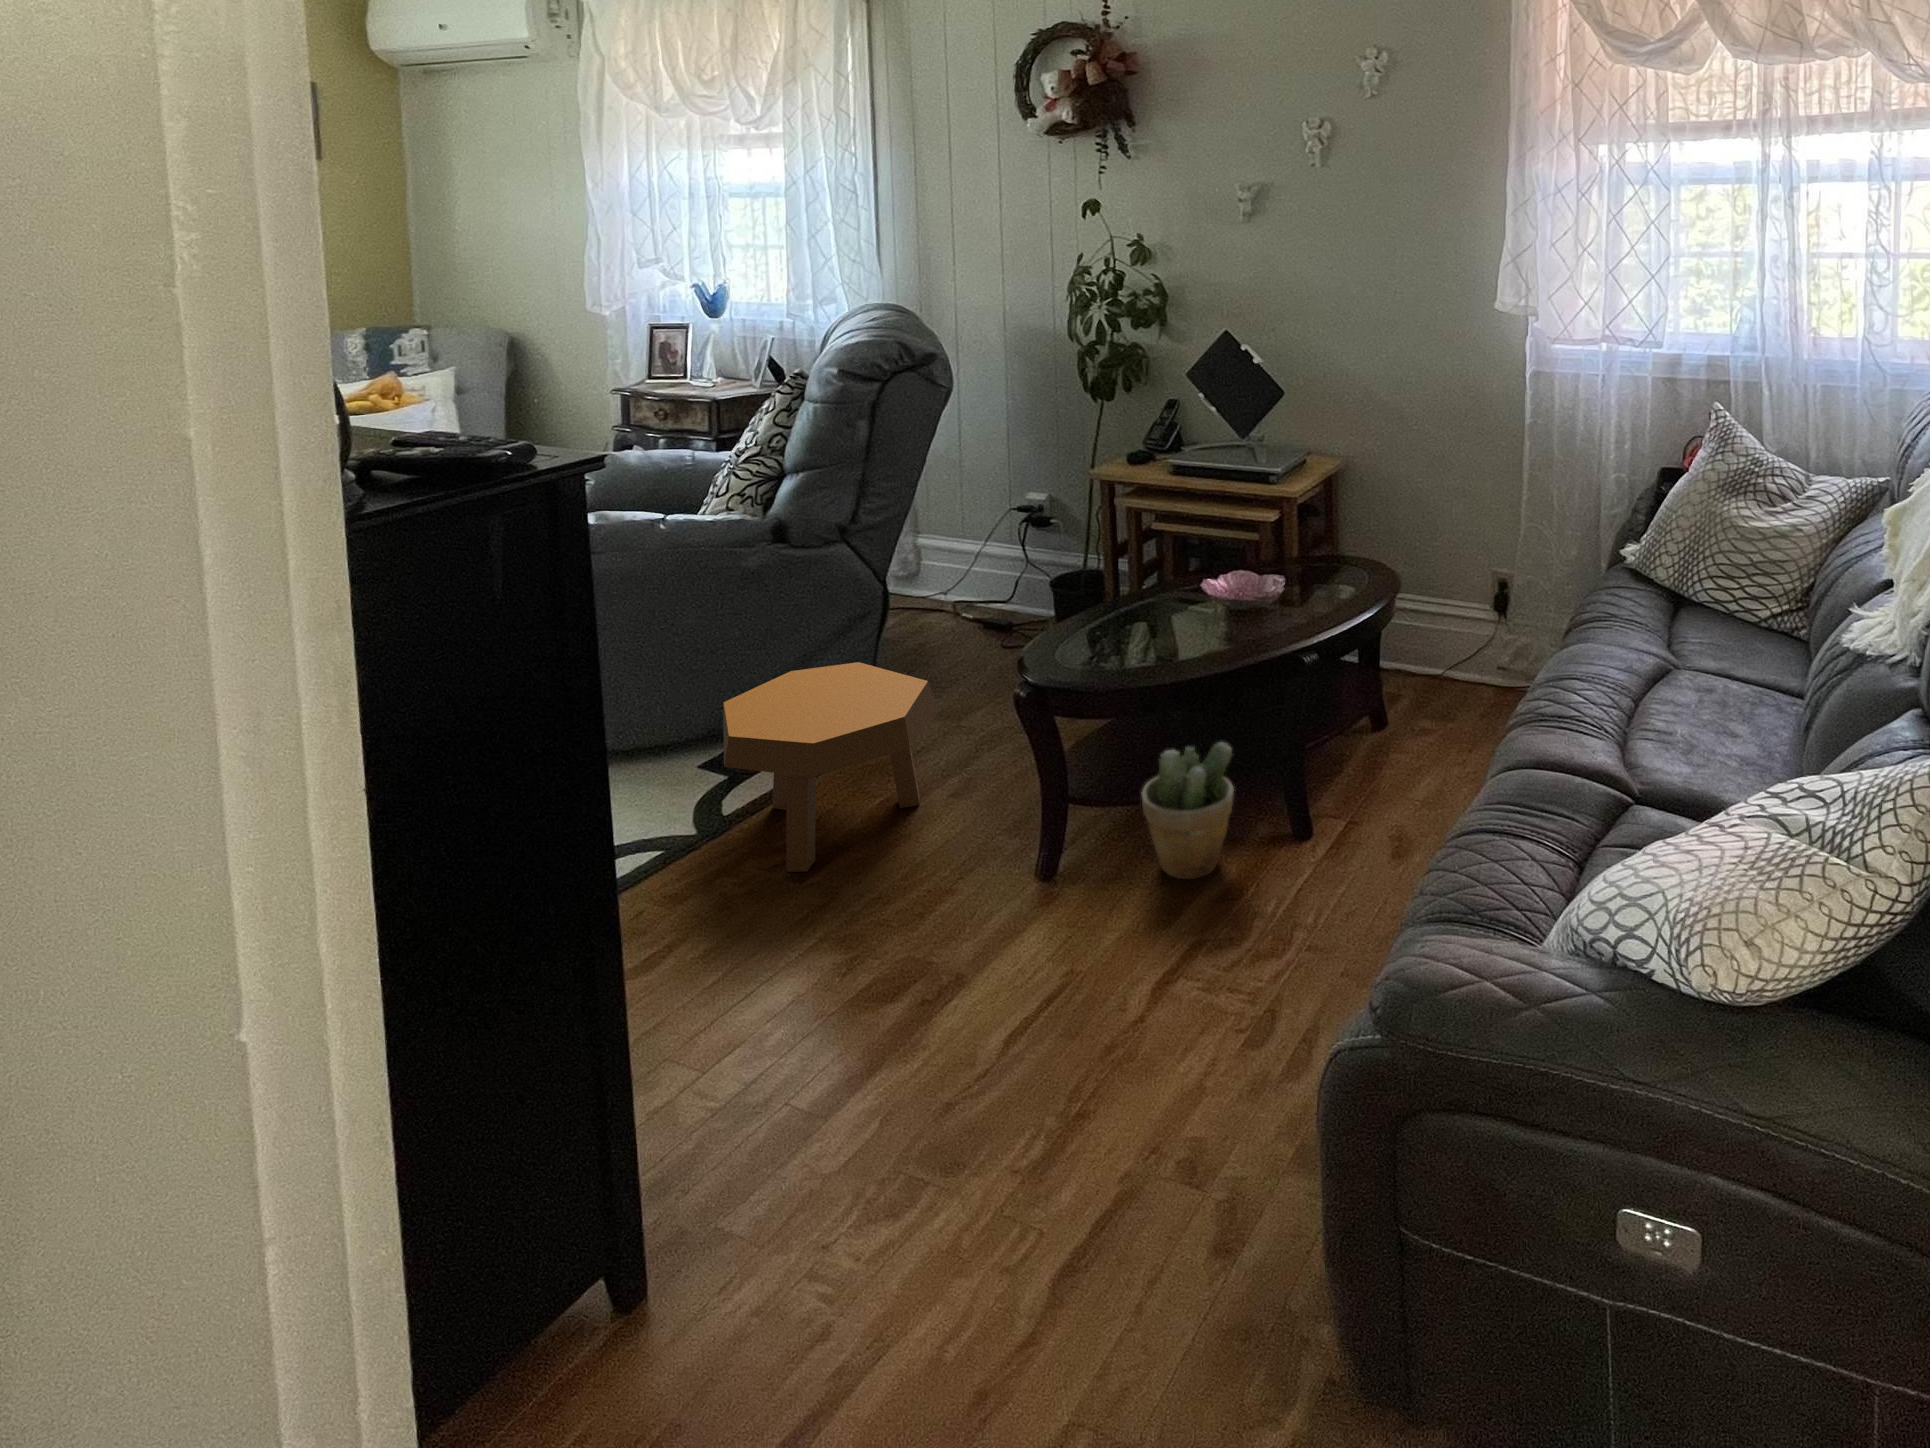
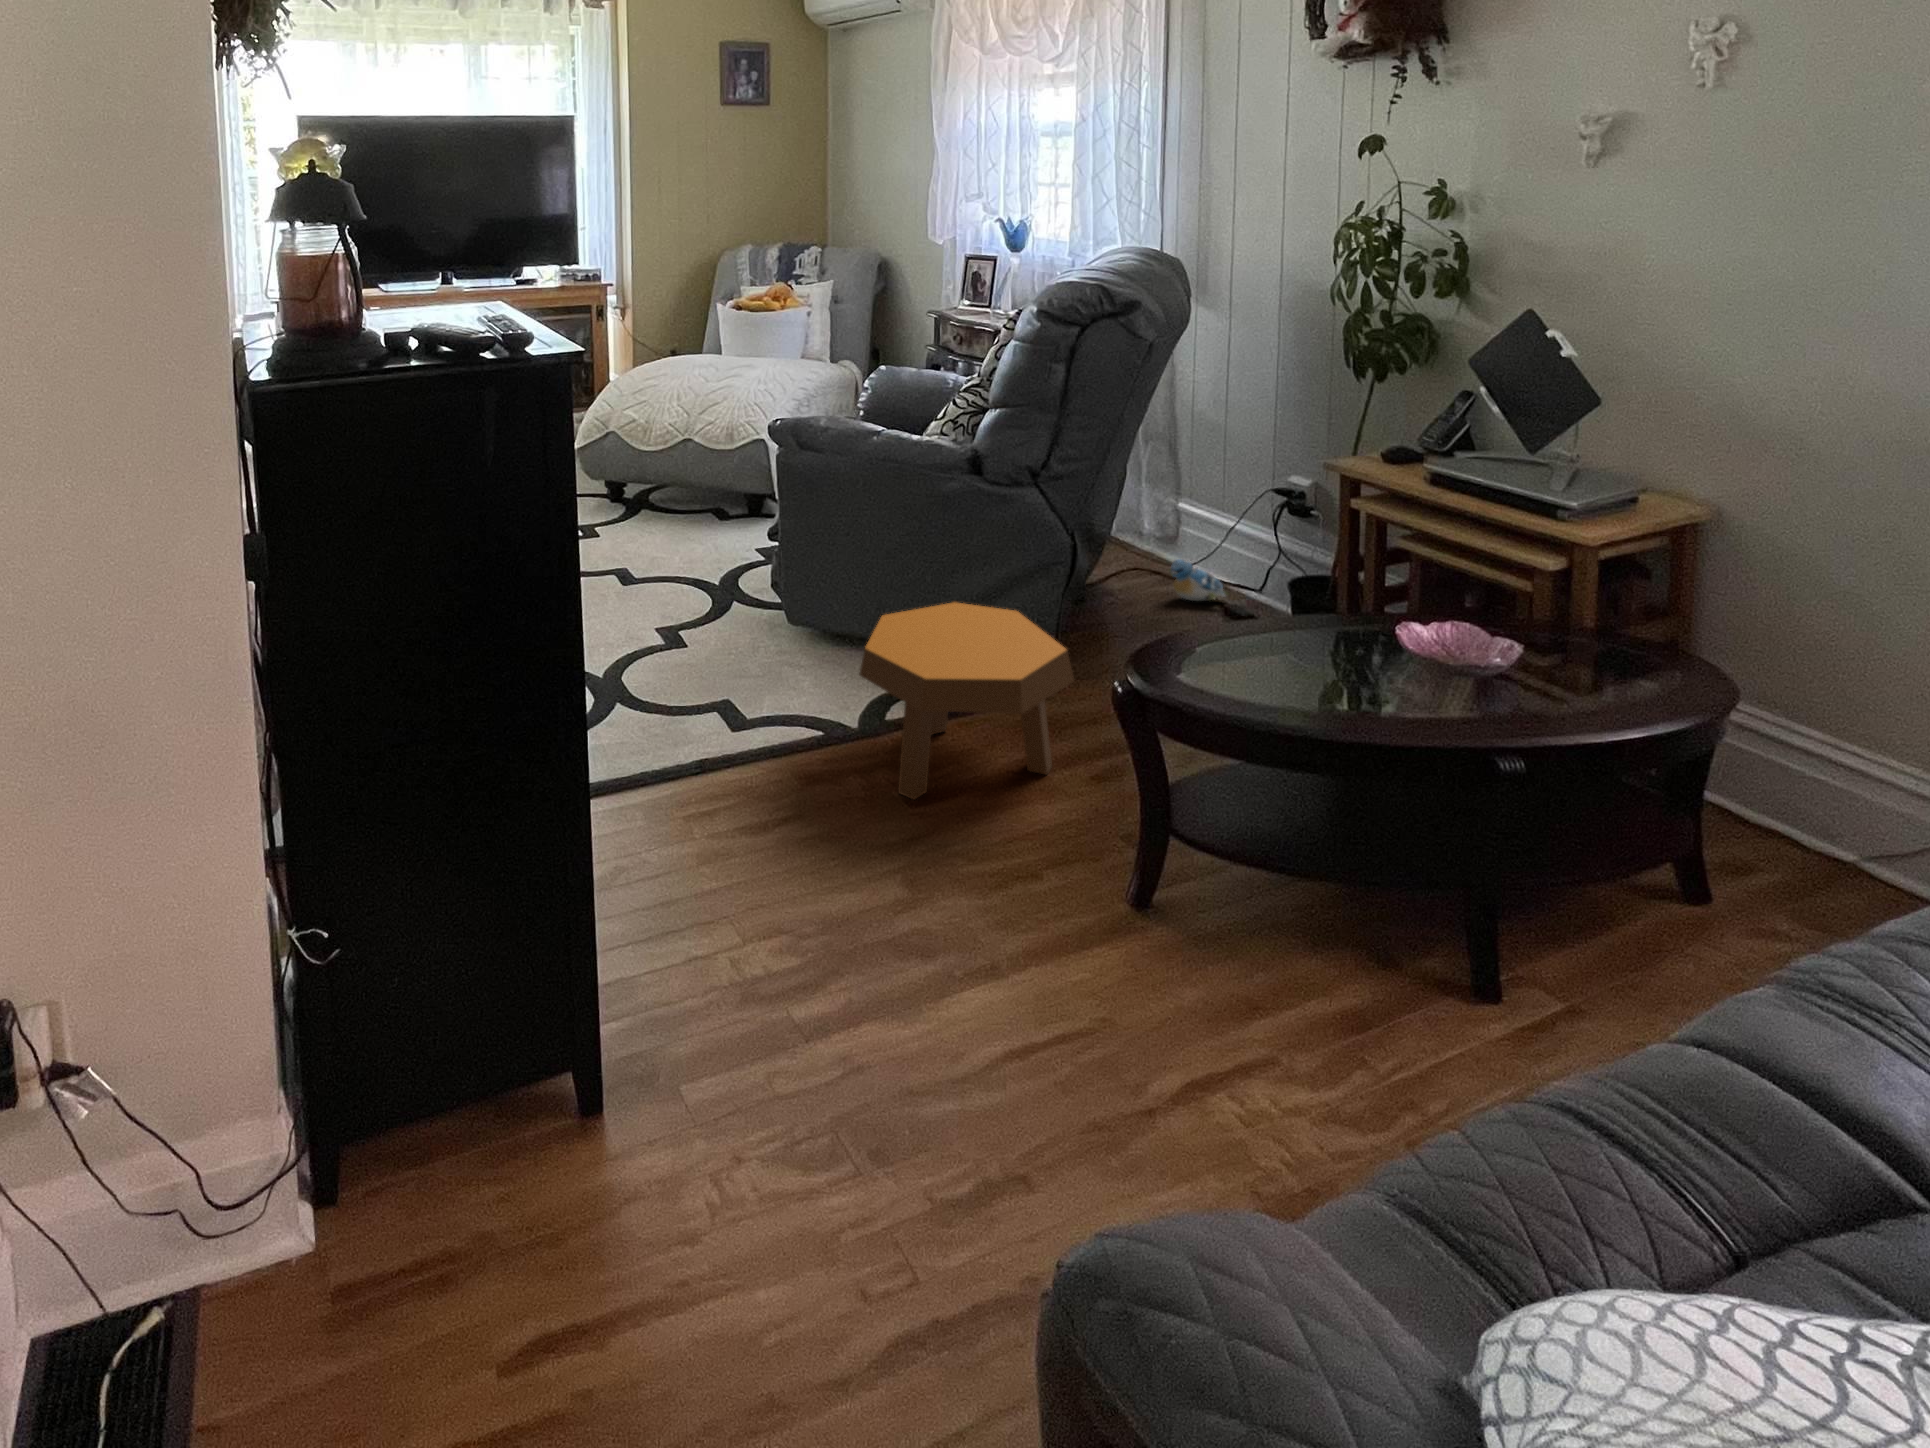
plush toy: none [938,589,992,626] -> present [1169,559,1229,601]
potted plant: present [1141,742,1234,879] -> none [1240,816,1366,987]

